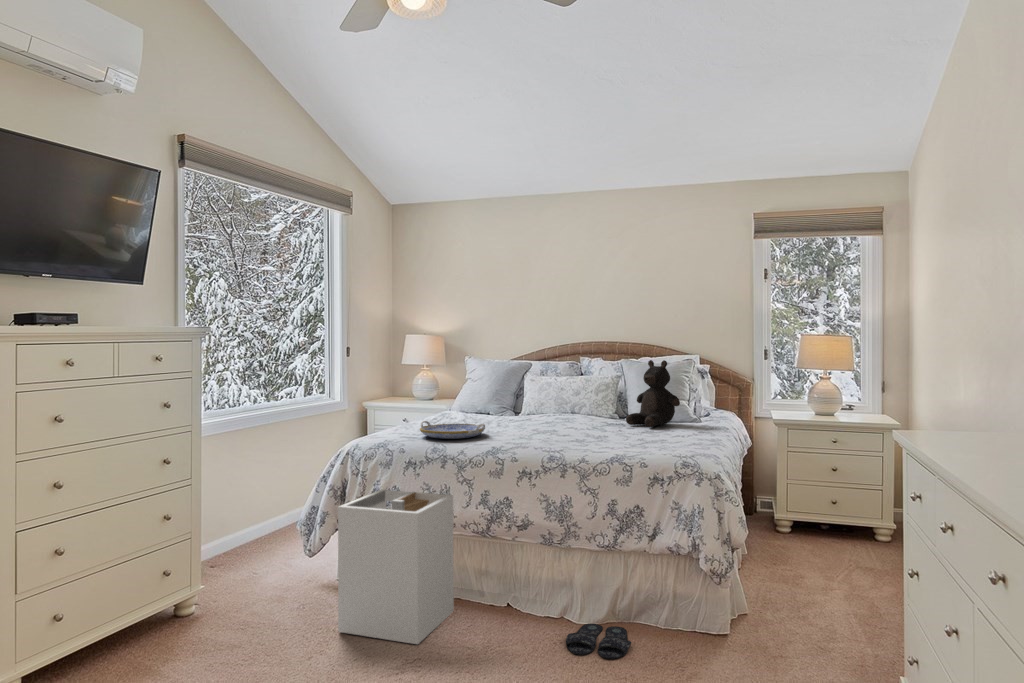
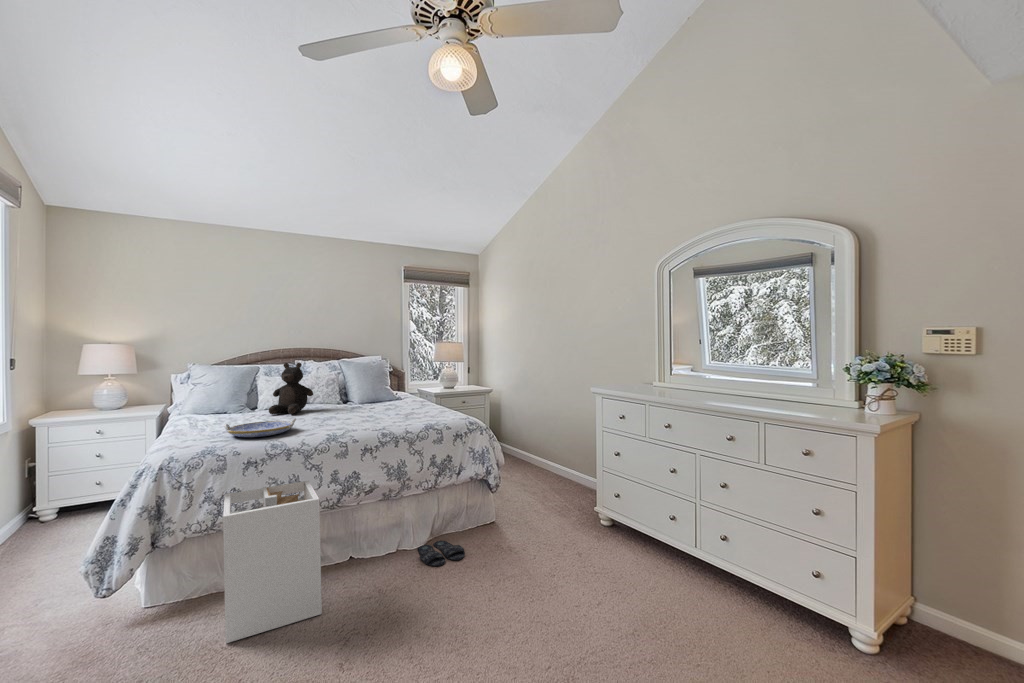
teddy bear: present [626,360,680,427] -> present [269,362,313,414]

